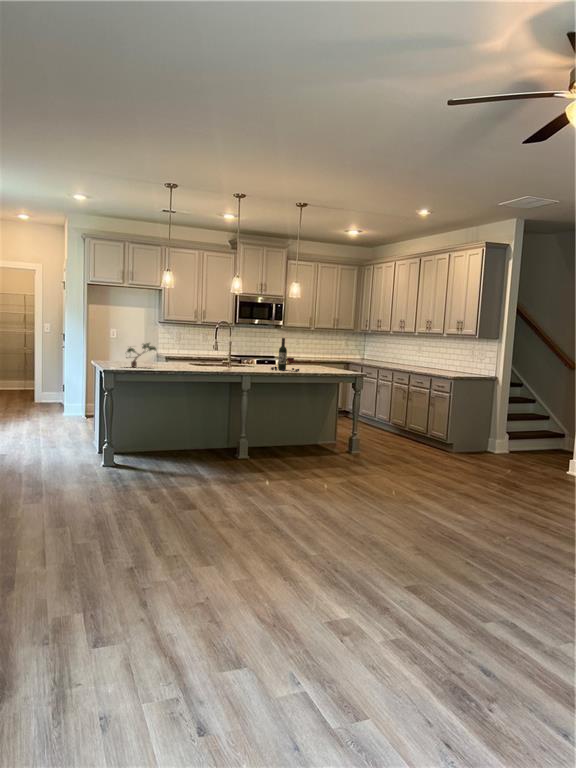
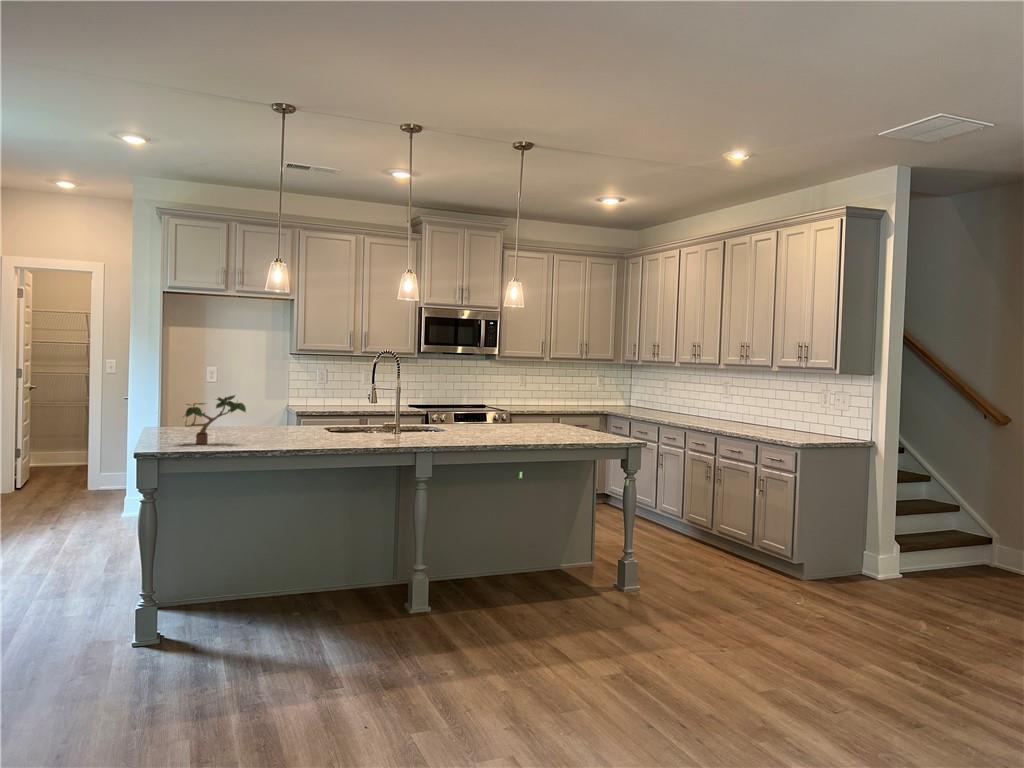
wine bottle: present [271,338,299,371] -> none [472,380,525,444]

